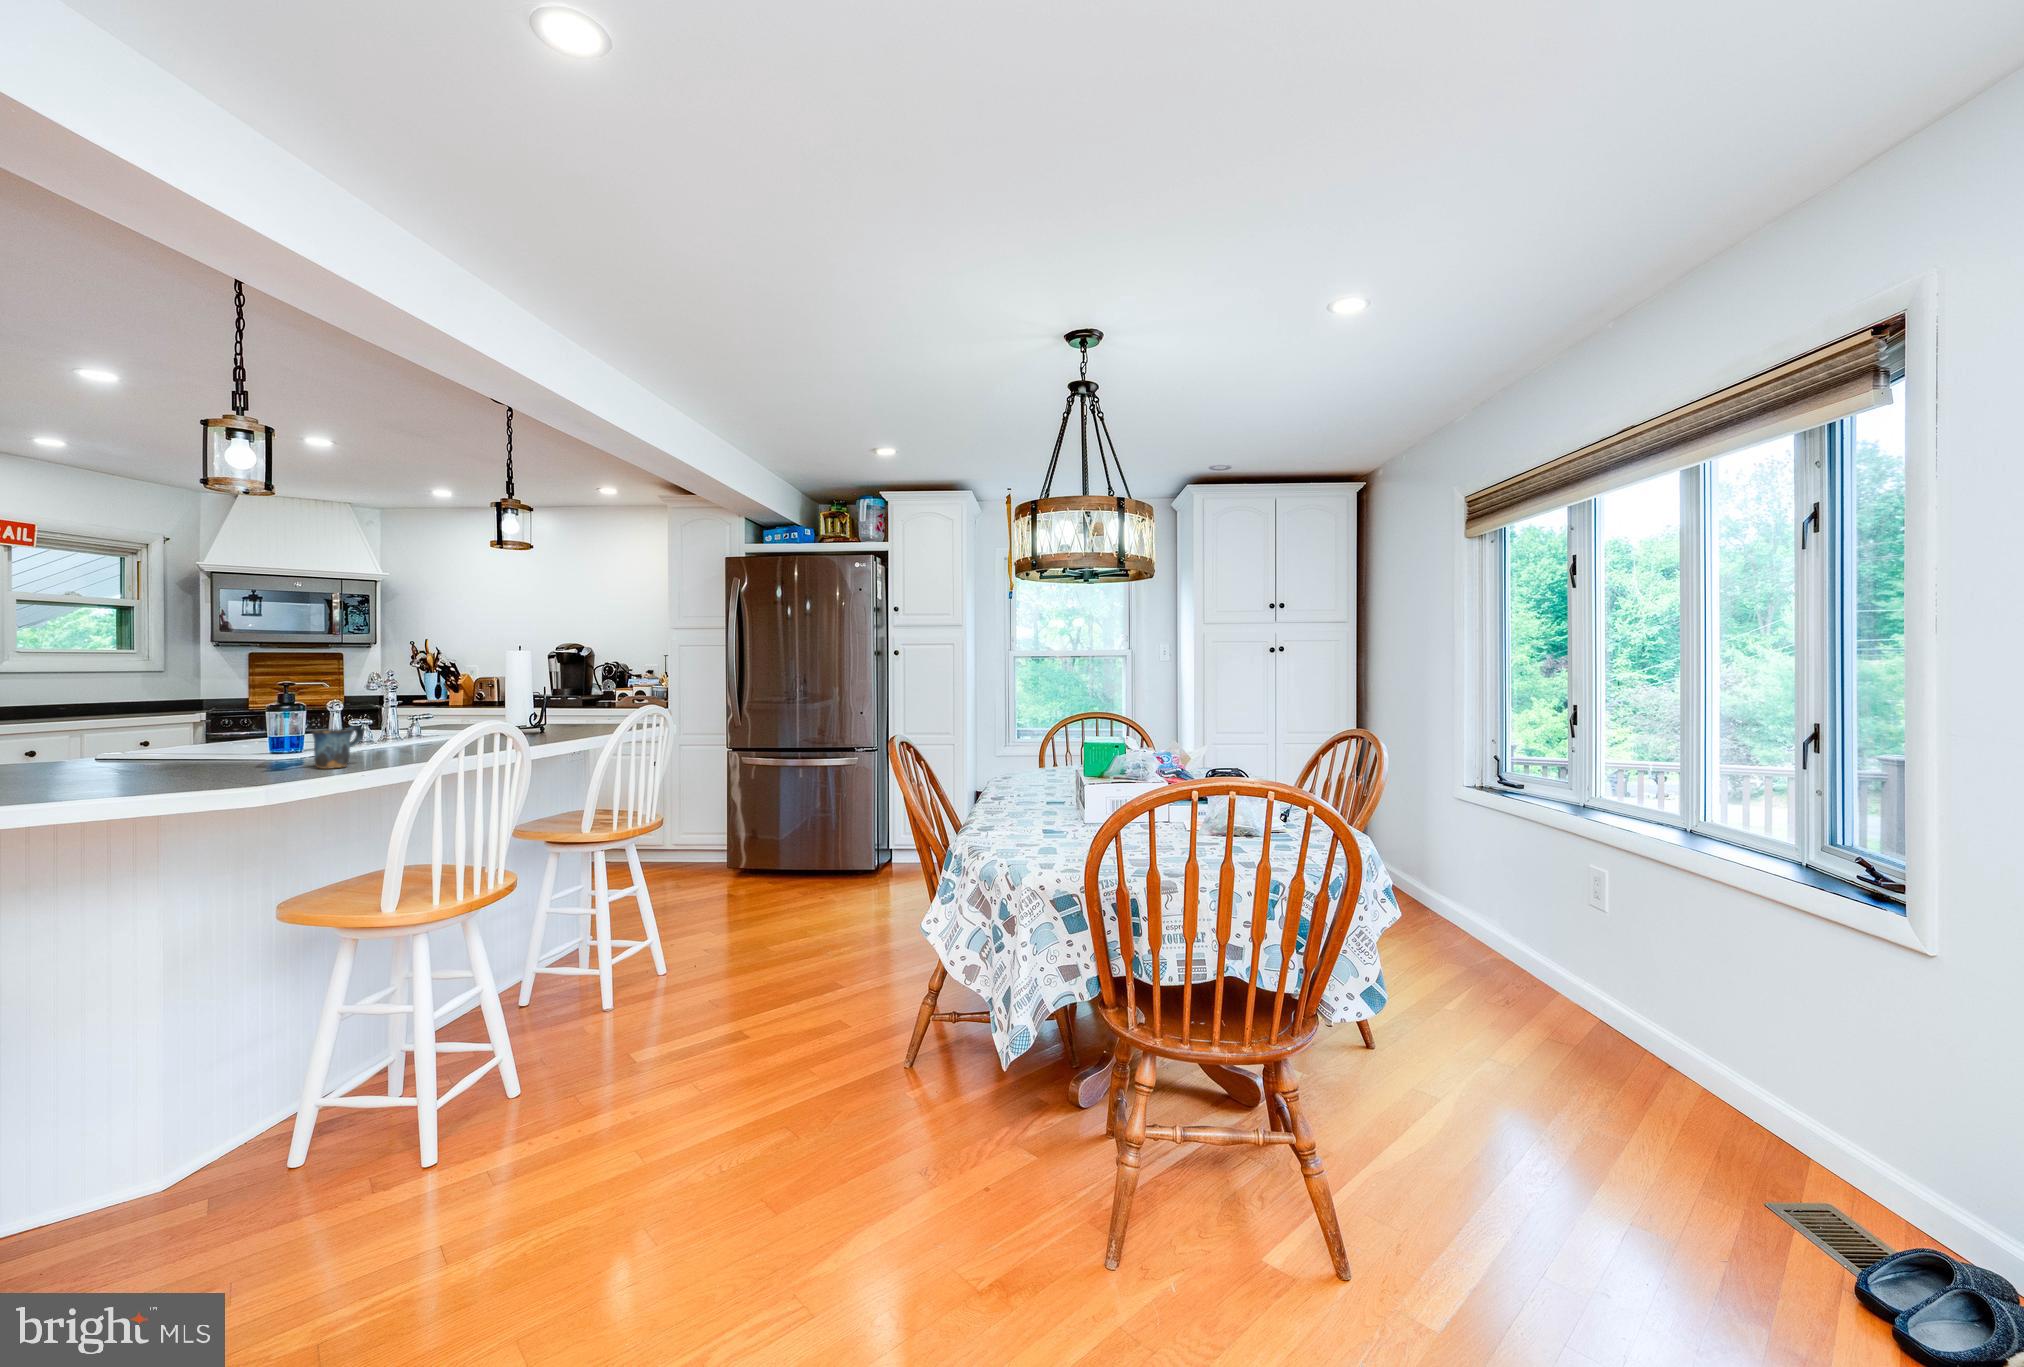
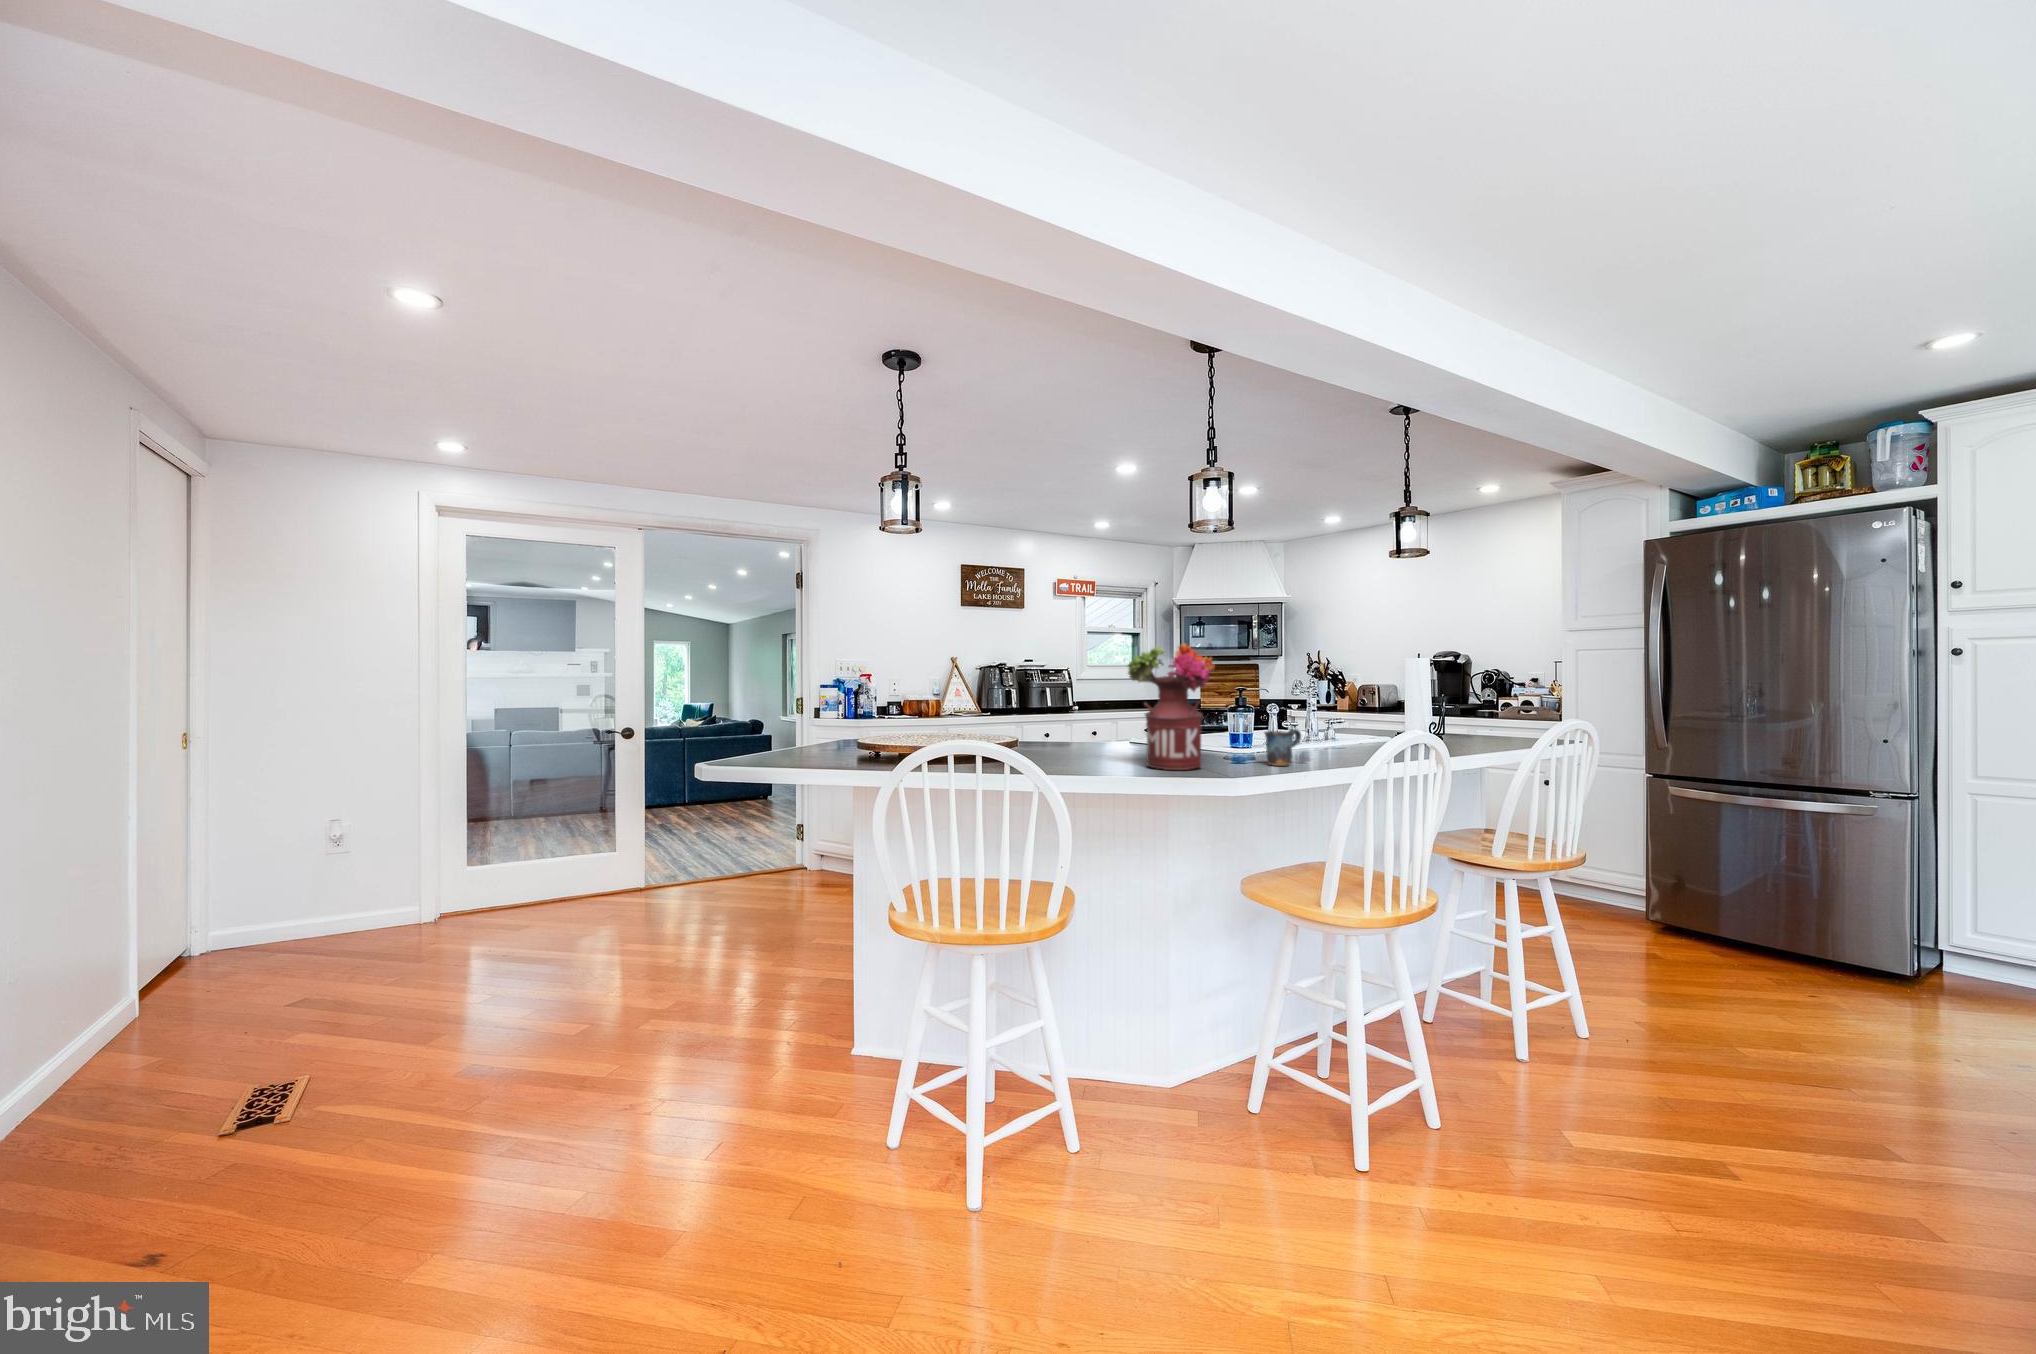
flower arrangement: none [70,625,233,787] -> present [1128,643,1214,770]

